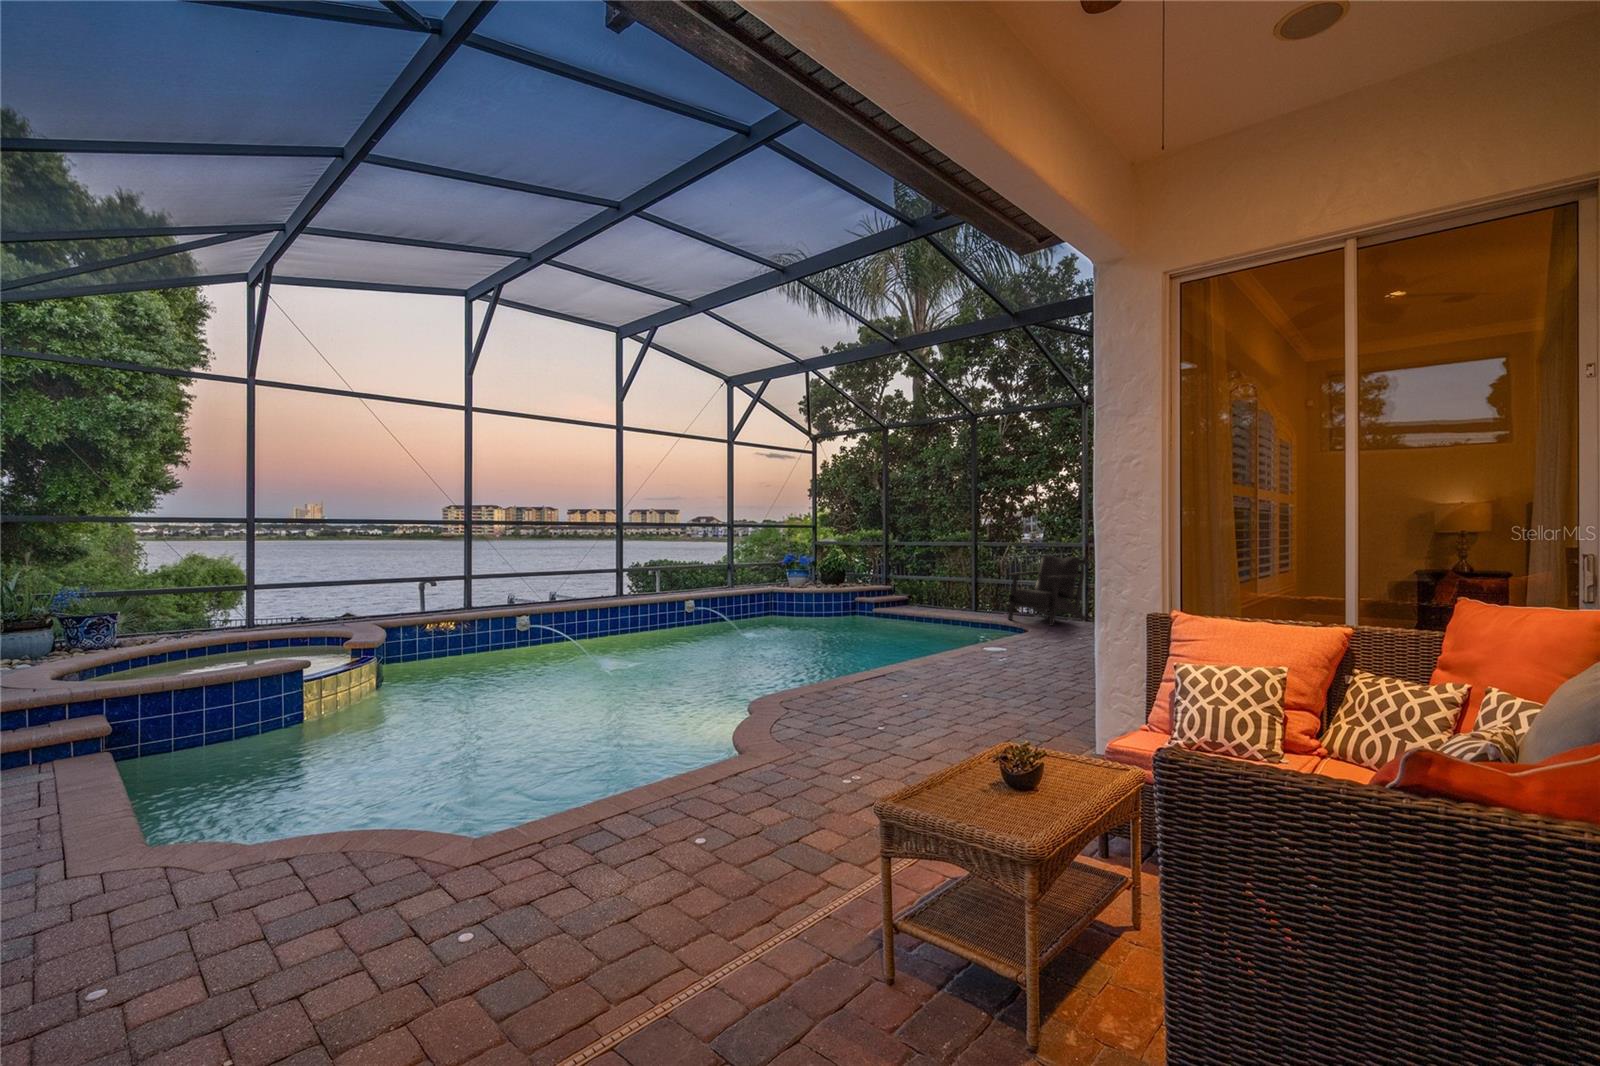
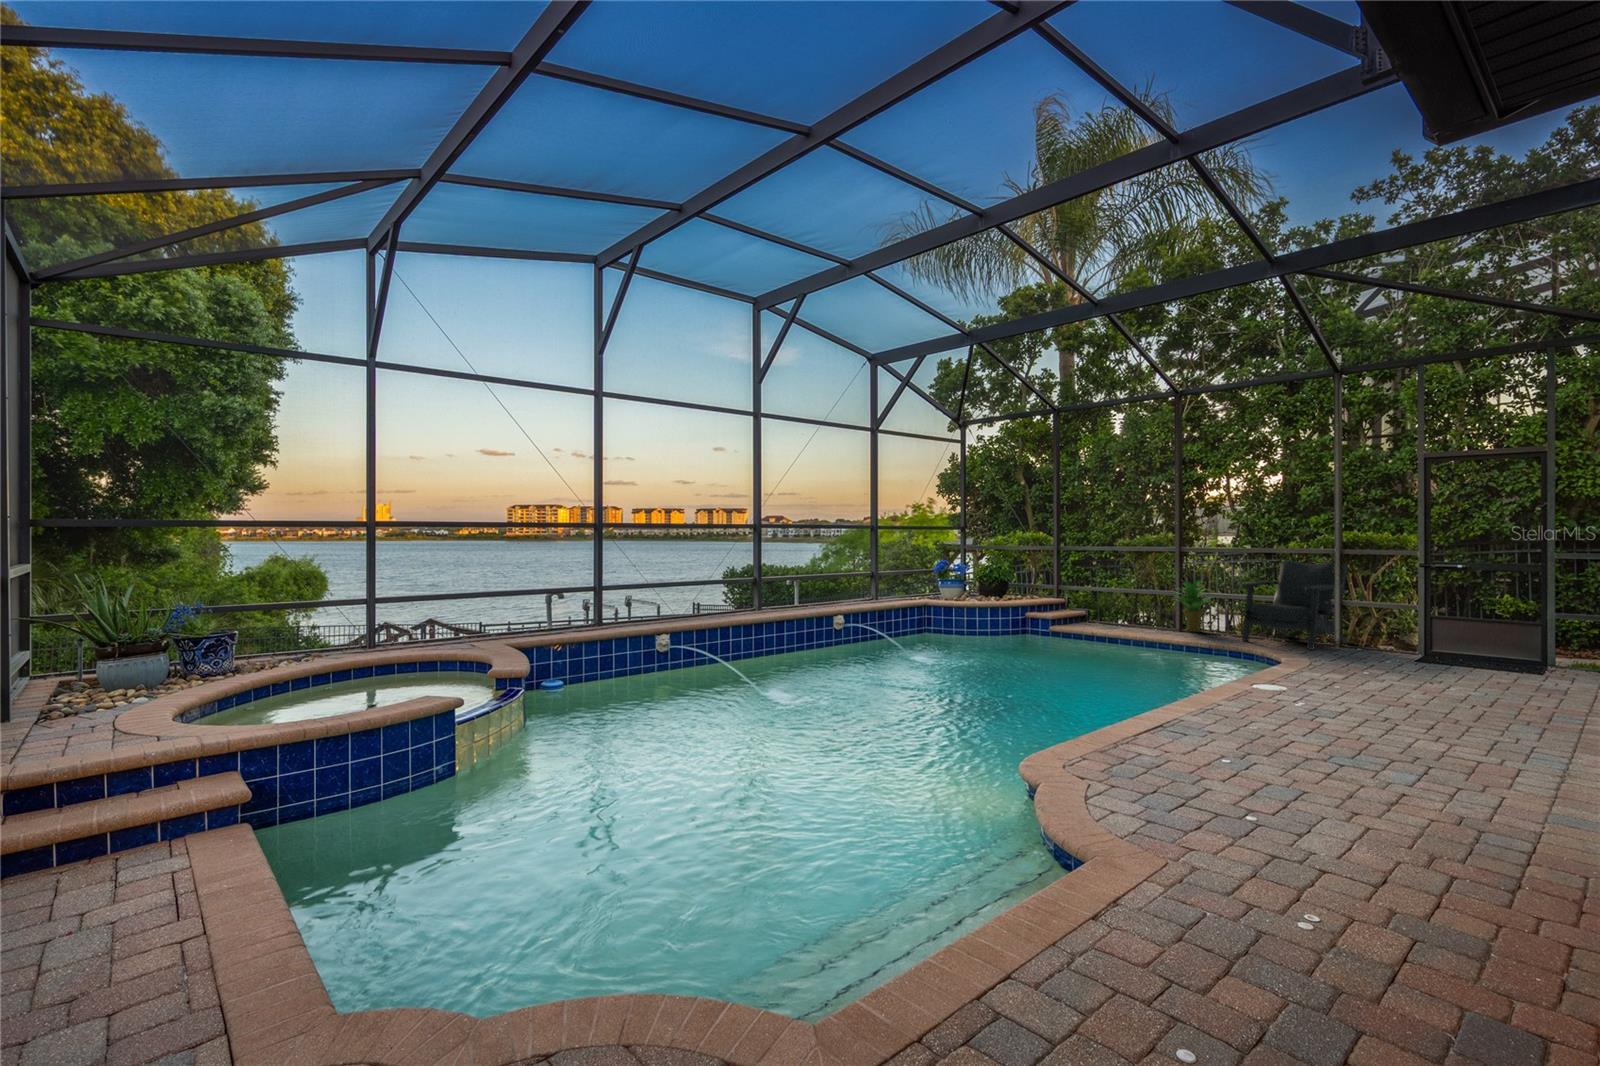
potted plant: none [963,570,996,613] -> present [1179,580,1207,632]

